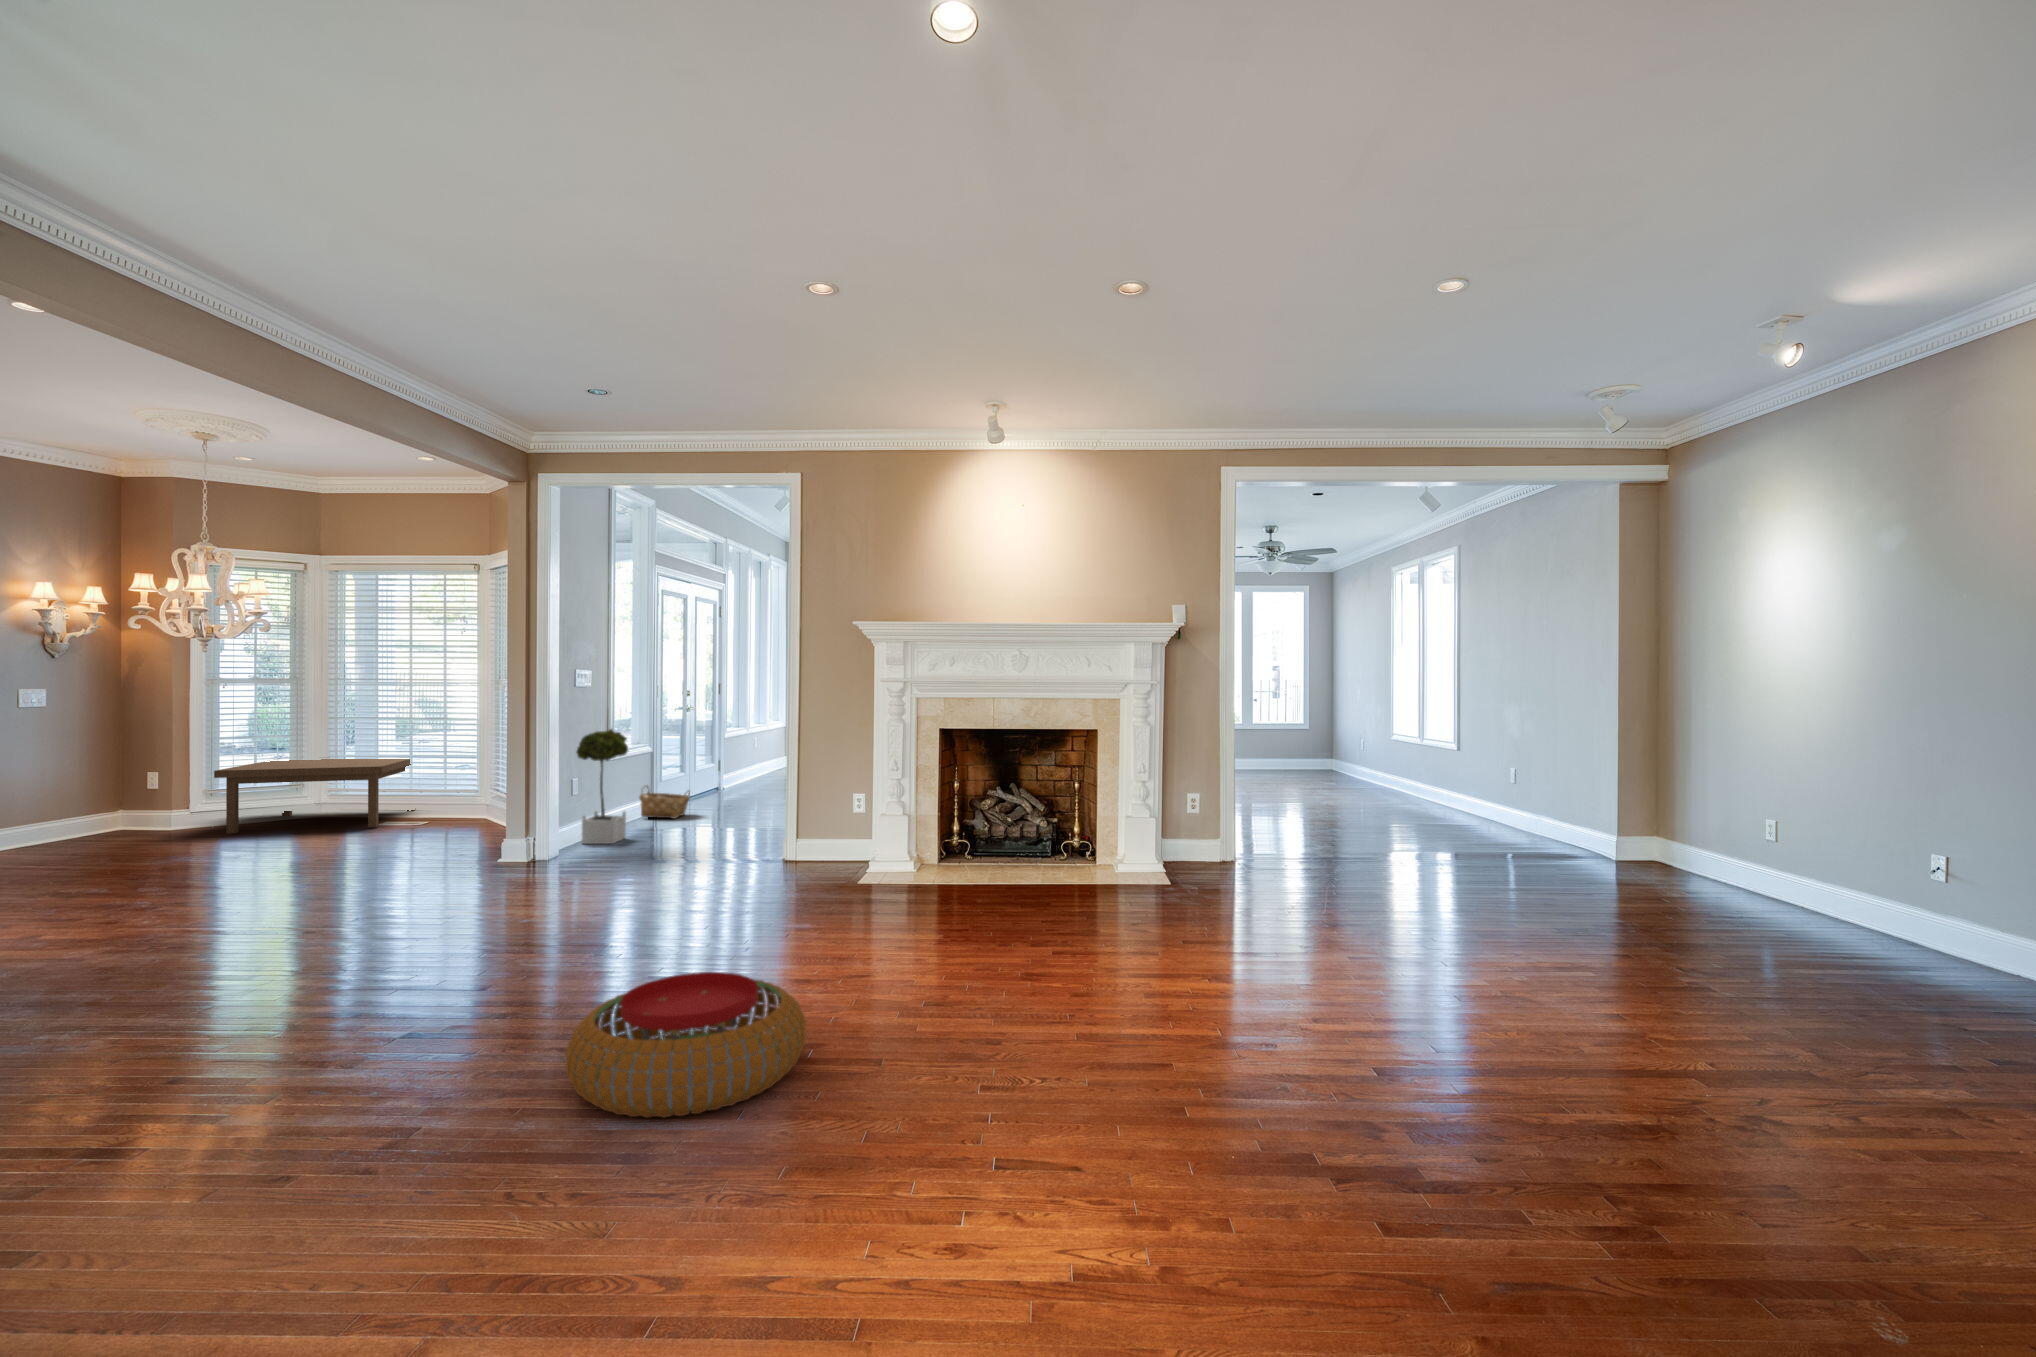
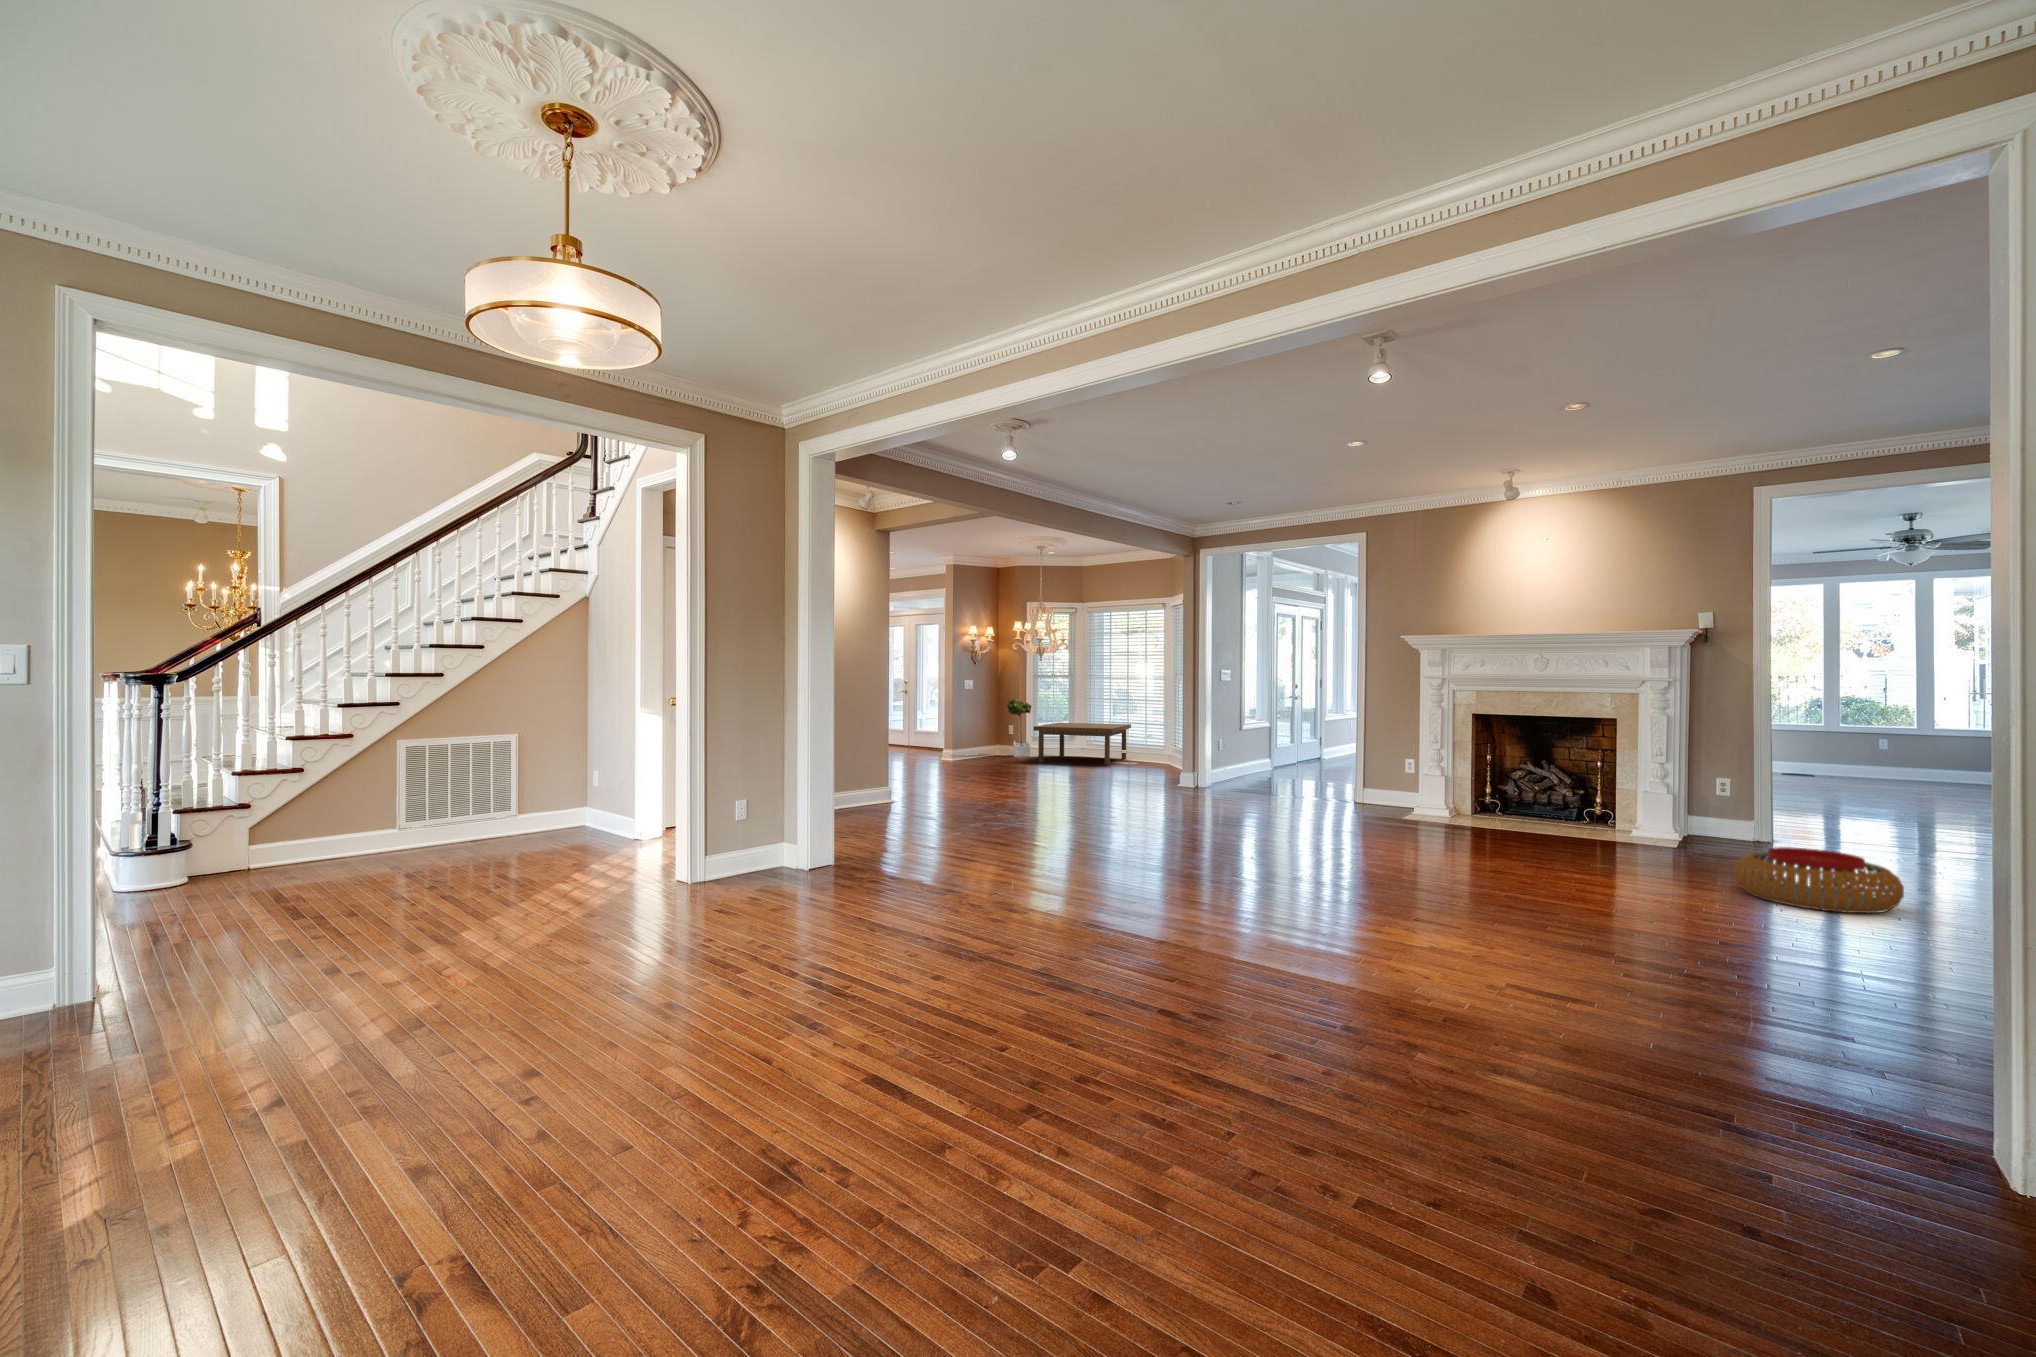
potted tree: present [577,729,628,844] -> present [1007,699,1032,757]
woven basket: present [639,786,690,819] -> none [1261,750,1296,775]
pouf: present [566,972,806,1118] -> present [1734,847,1904,913]

